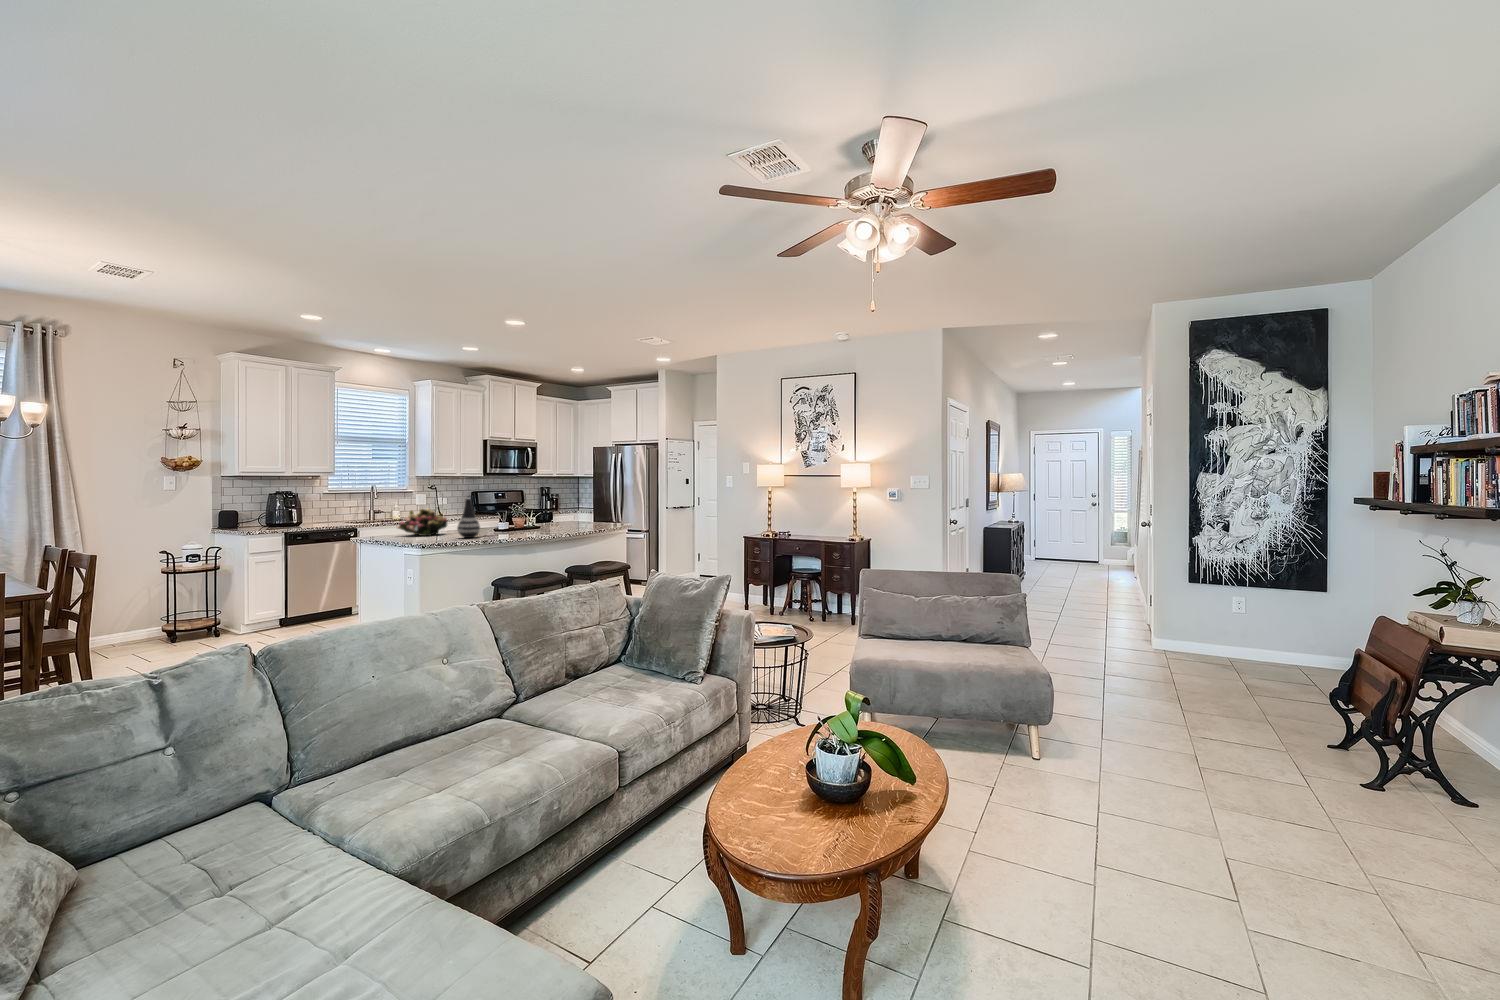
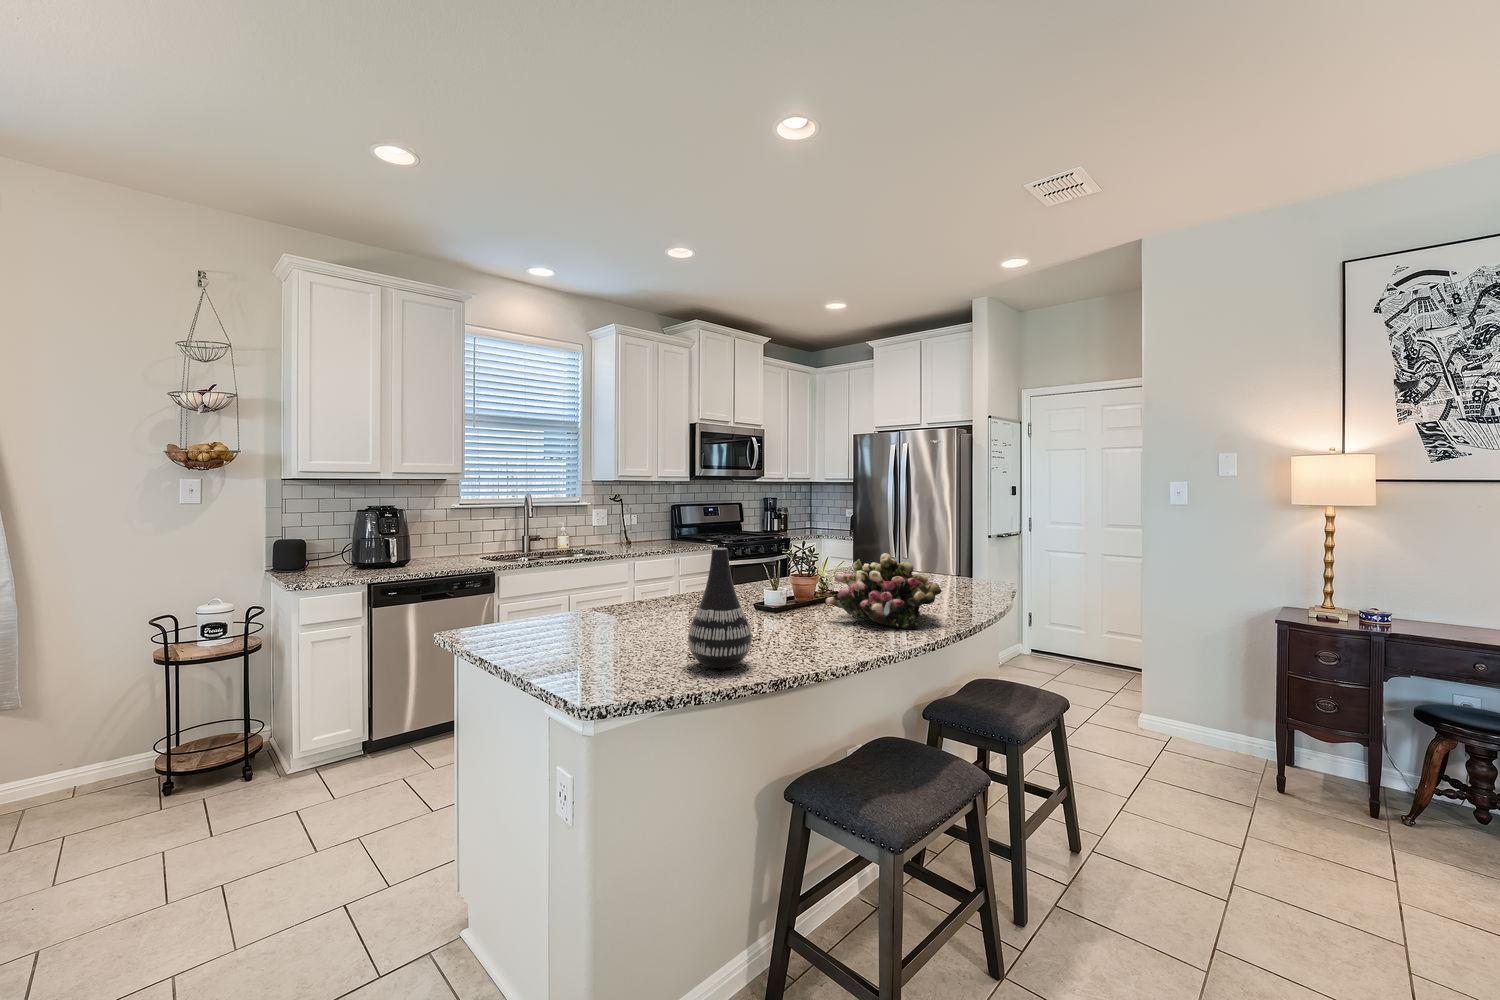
flower arrangement: present [397,508,447,536] -> present [826,553,941,629]

